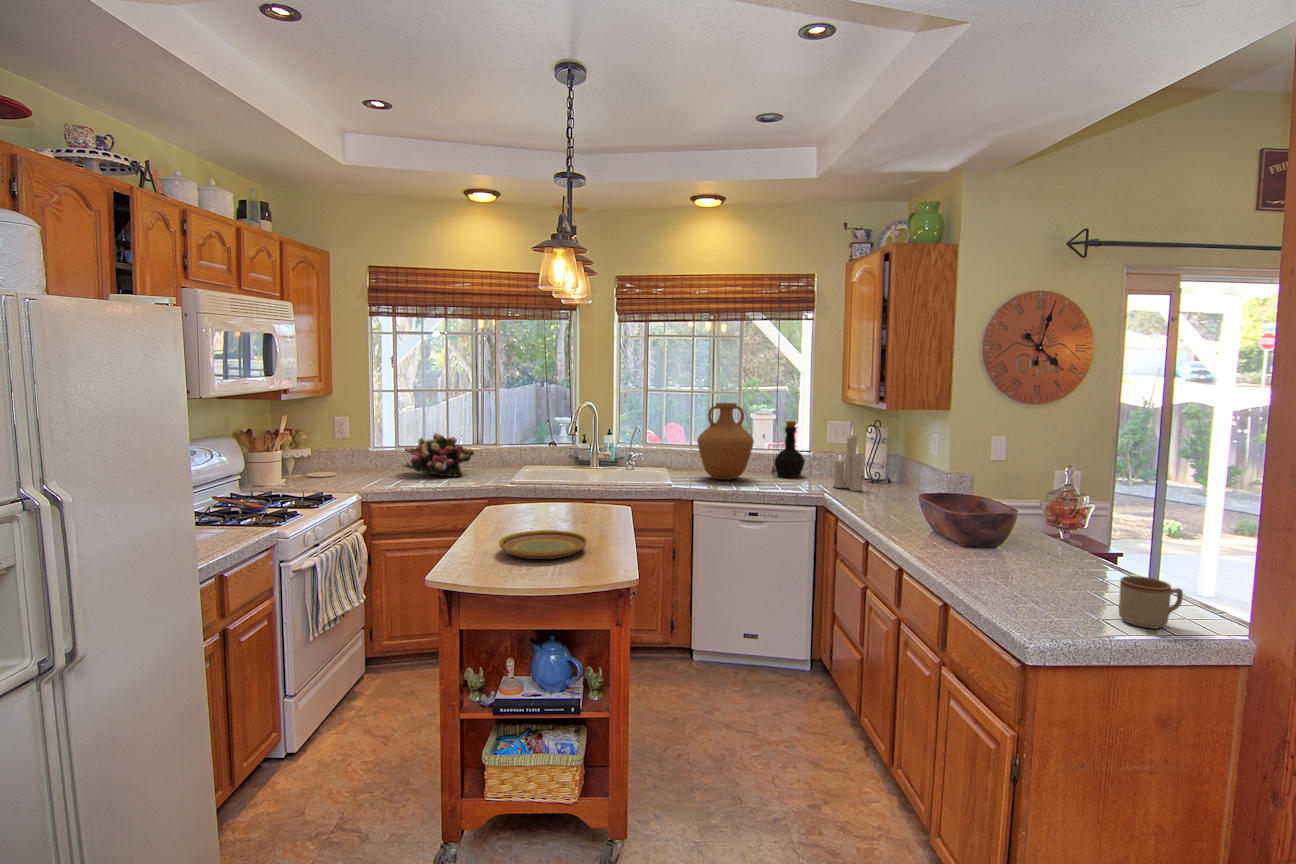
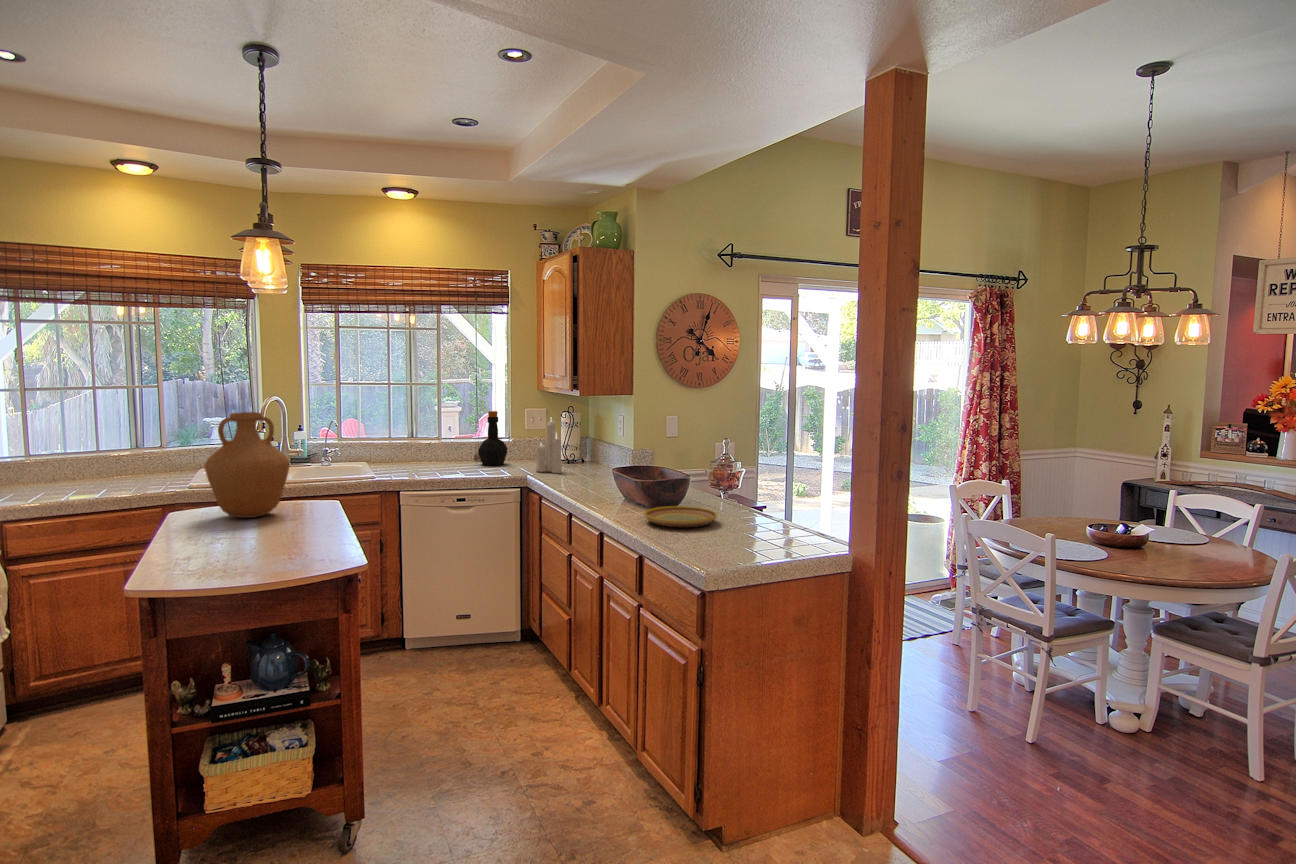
vase: present [697,403,754,480] -> present [205,412,290,518]
flower arrangement: present [402,433,474,477] -> none [44,439,139,487]
plate: present [499,530,587,559] -> present [644,506,717,527]
mug: present [1119,576,1183,628] -> none [747,513,785,547]

